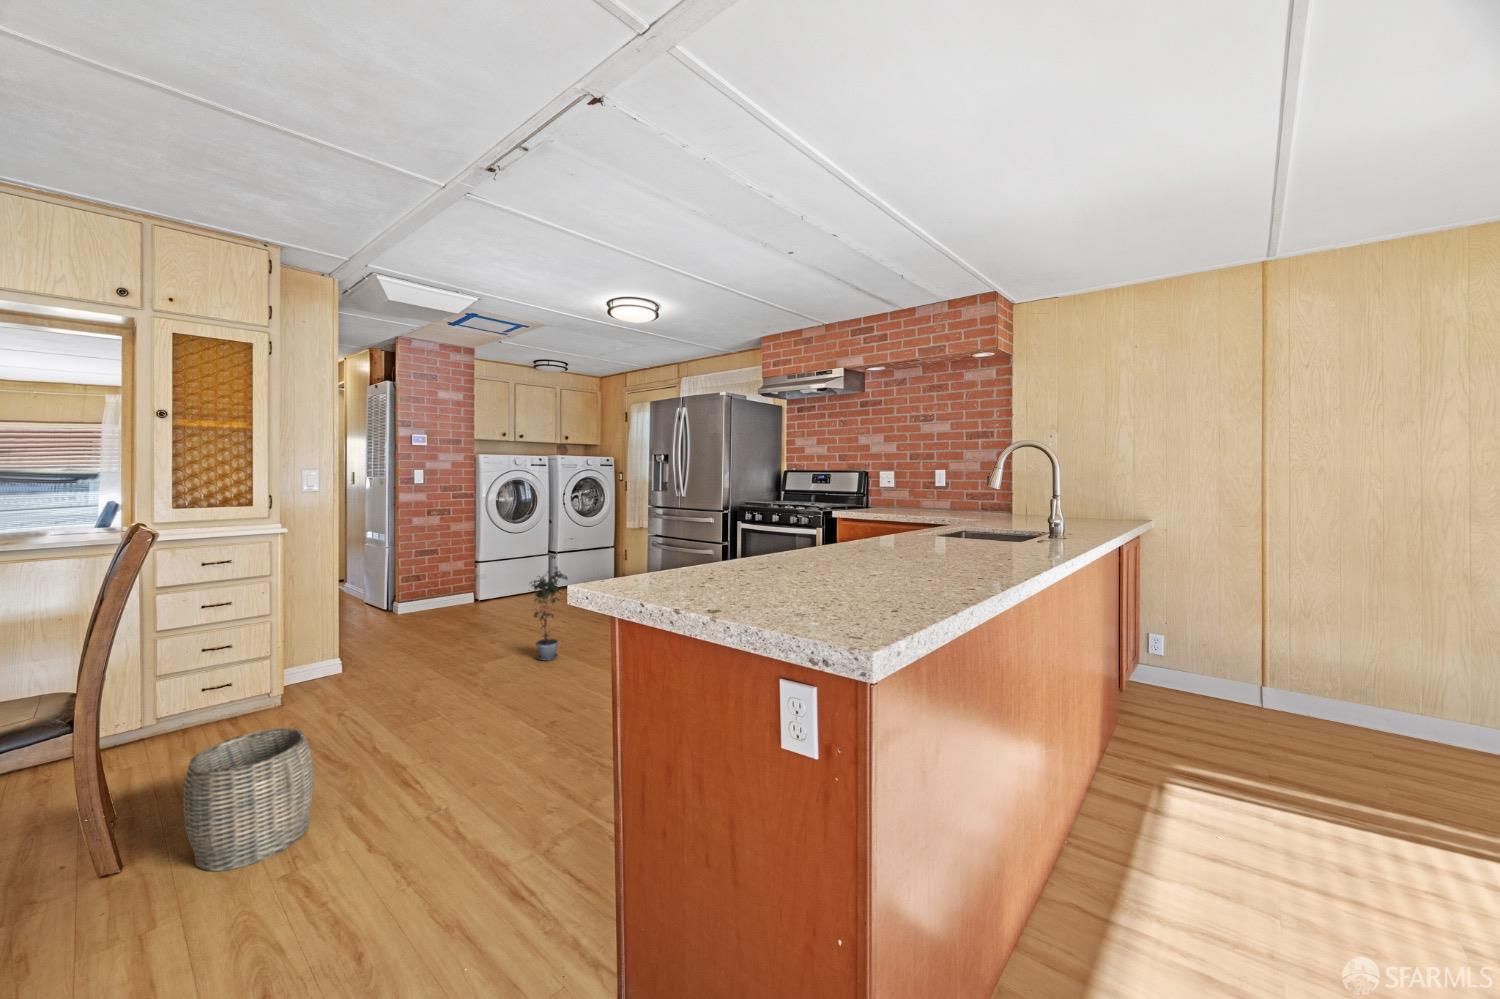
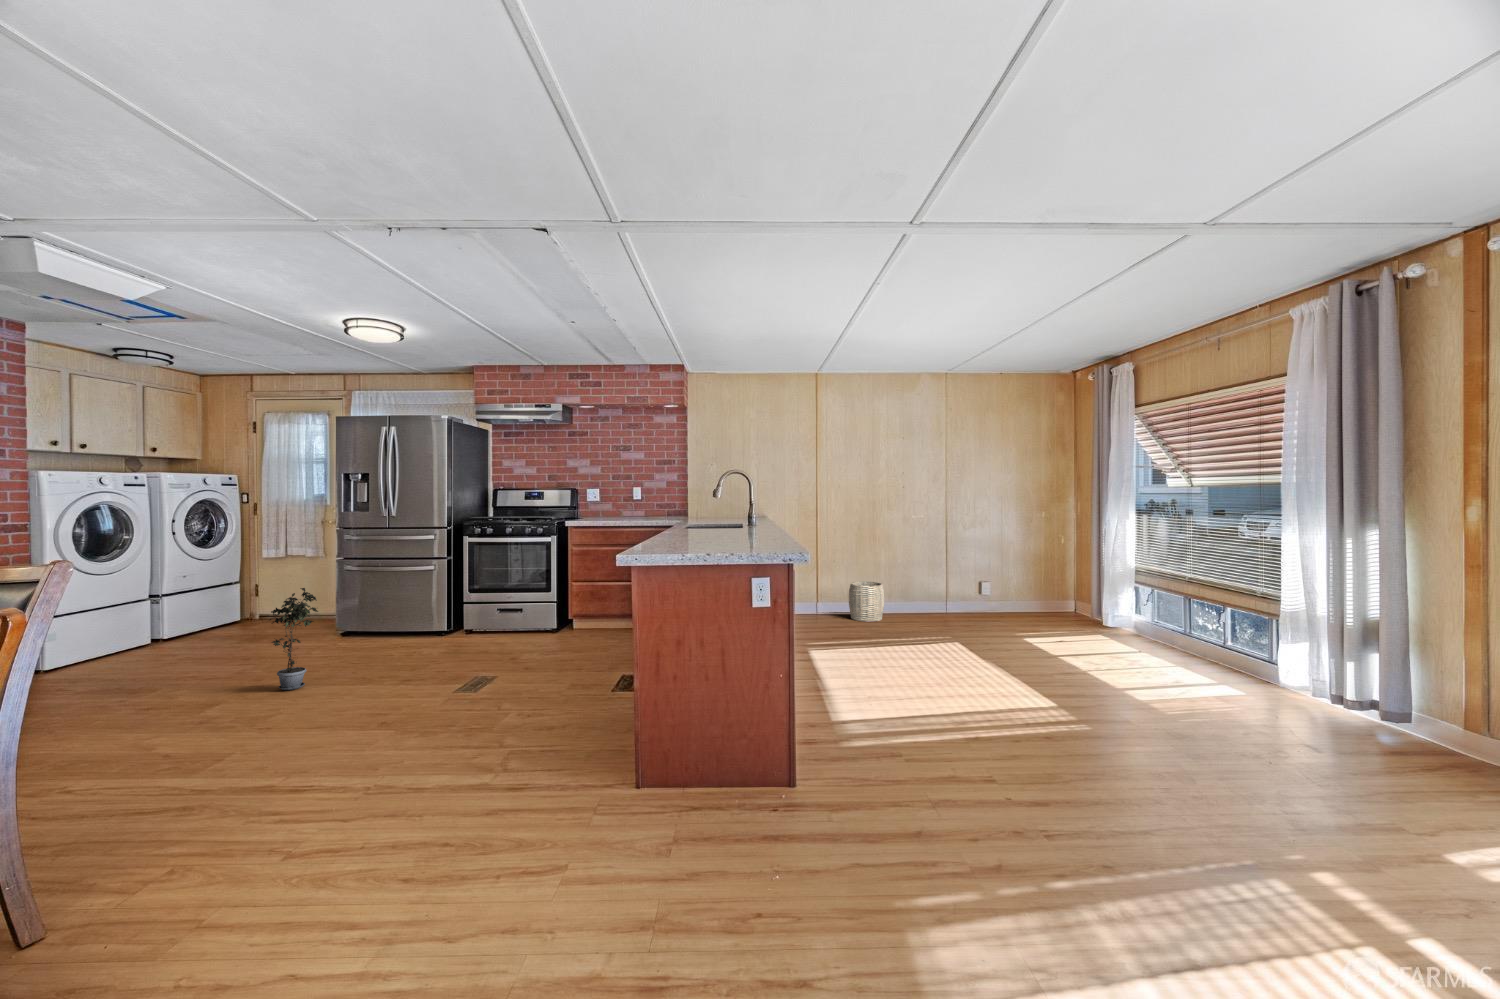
woven basket: present [183,728,314,871] -> present [849,581,884,622]

